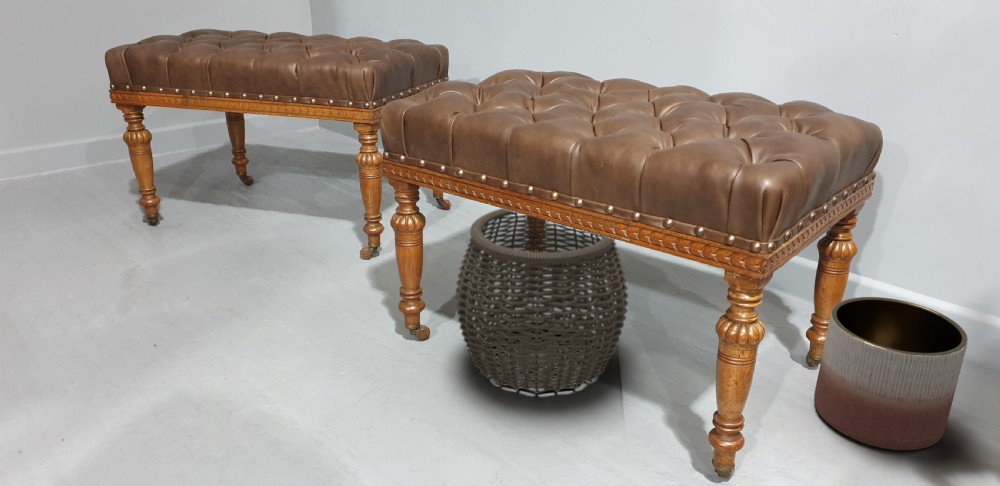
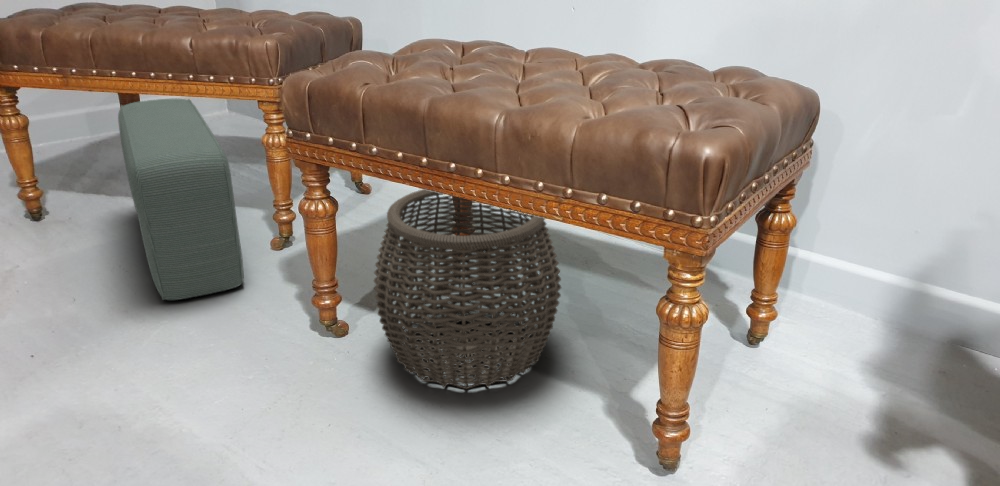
pouf: none [228,118,335,301] -> present [118,99,244,300]
planter: present [814,297,968,450] -> none [757,270,912,428]

